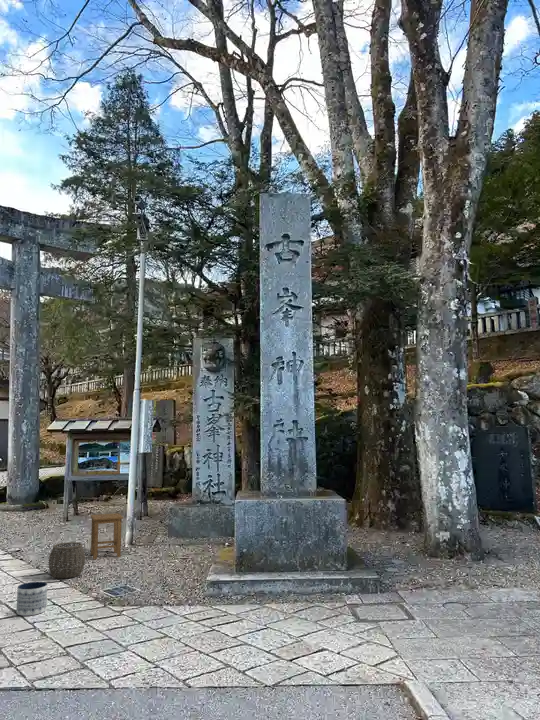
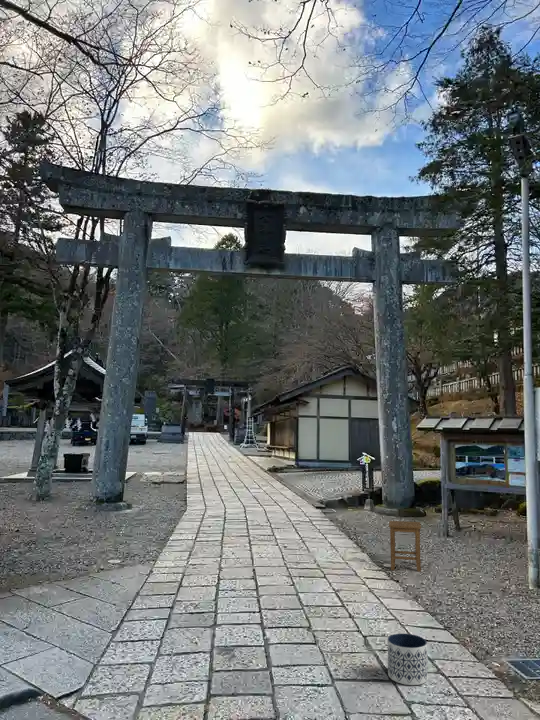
stool: present [91,513,123,559] -> present [389,521,421,572]
woven basket: present [48,542,85,579] -> none [427,575,477,627]

